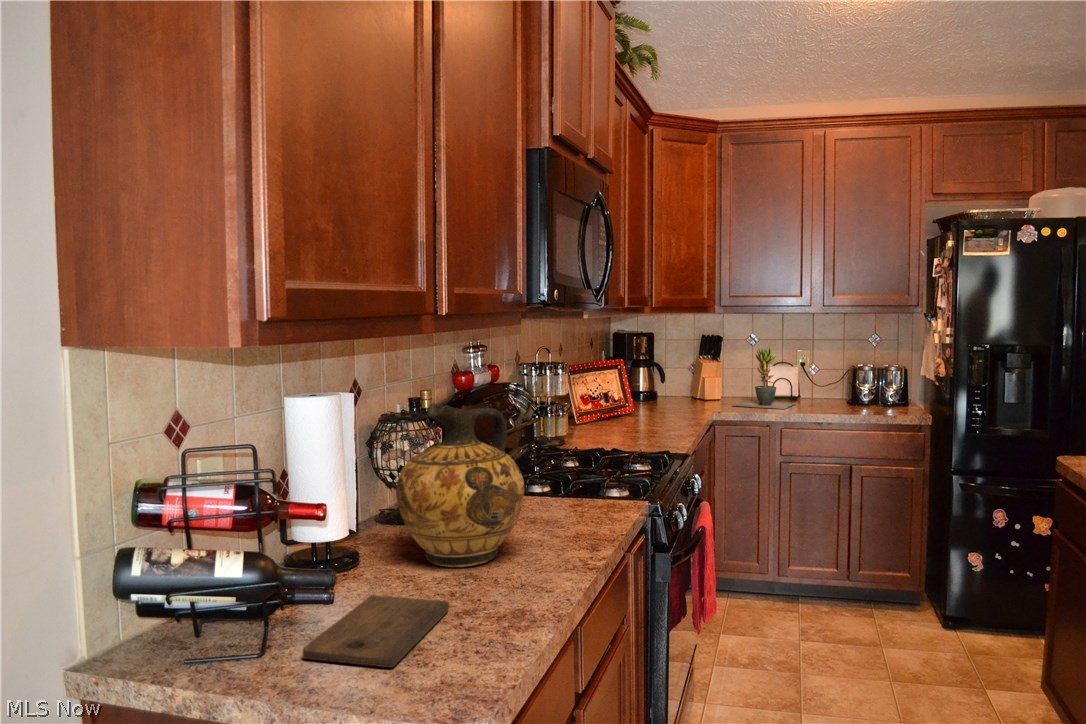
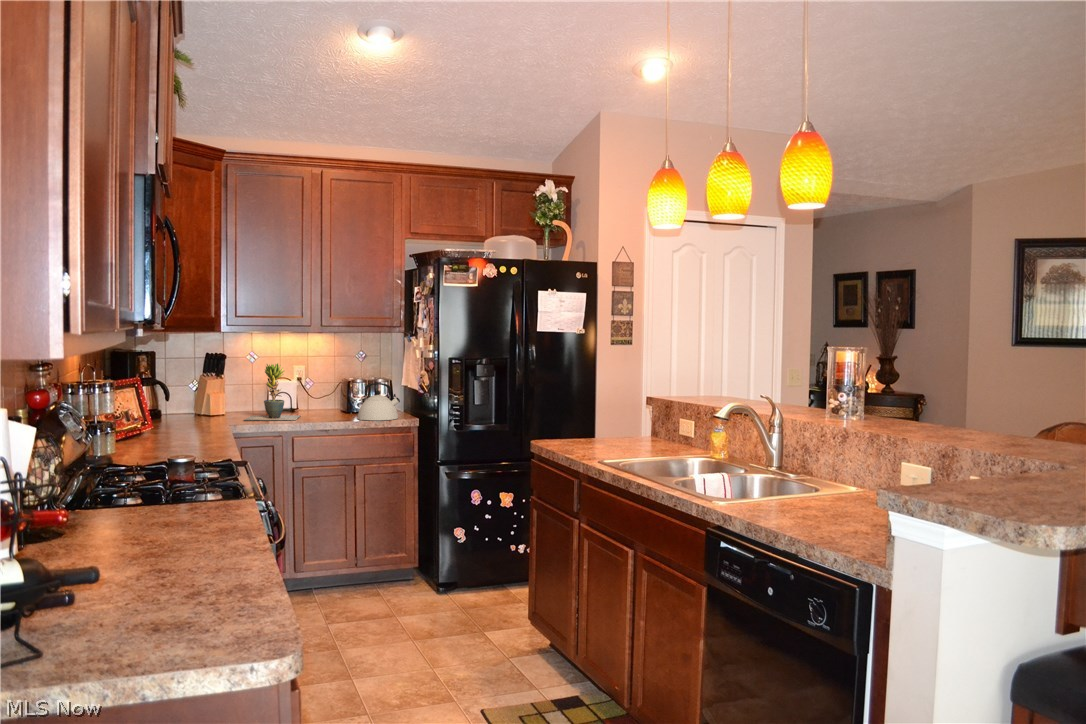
kettle: none [854,372,906,415] -> present [358,383,400,421]
ceramic jug: present [396,403,524,567] -> none [121,410,236,545]
cutting board: present [303,595,449,667] -> none [158,556,242,597]

